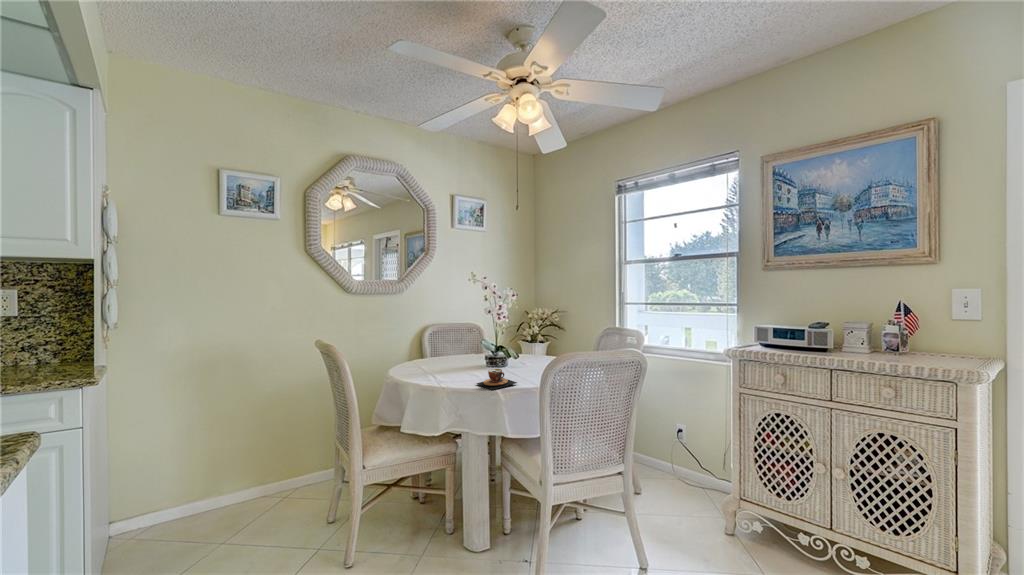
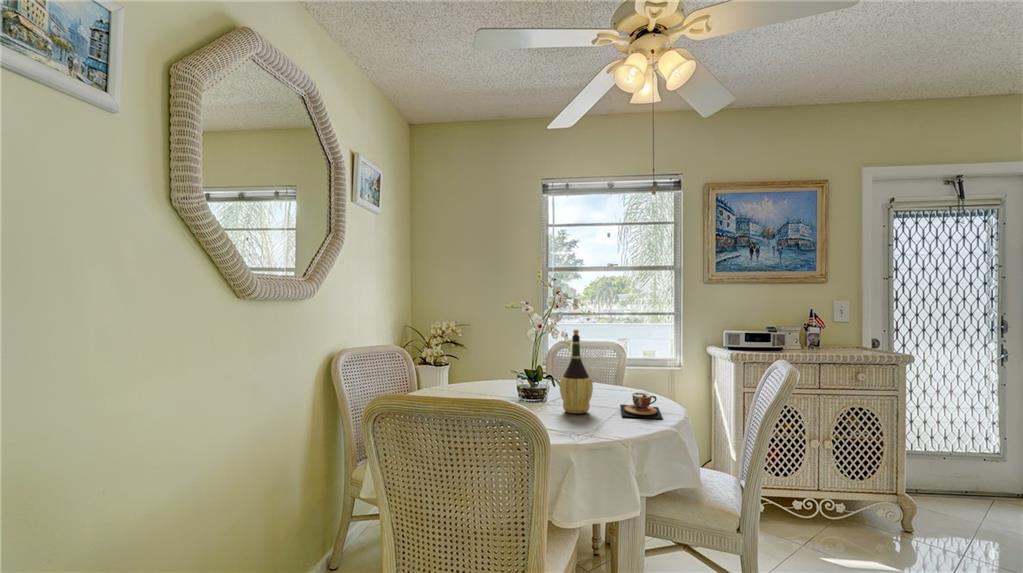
wine bottle: none [453,318,477,378] -> present [560,330,593,413]

